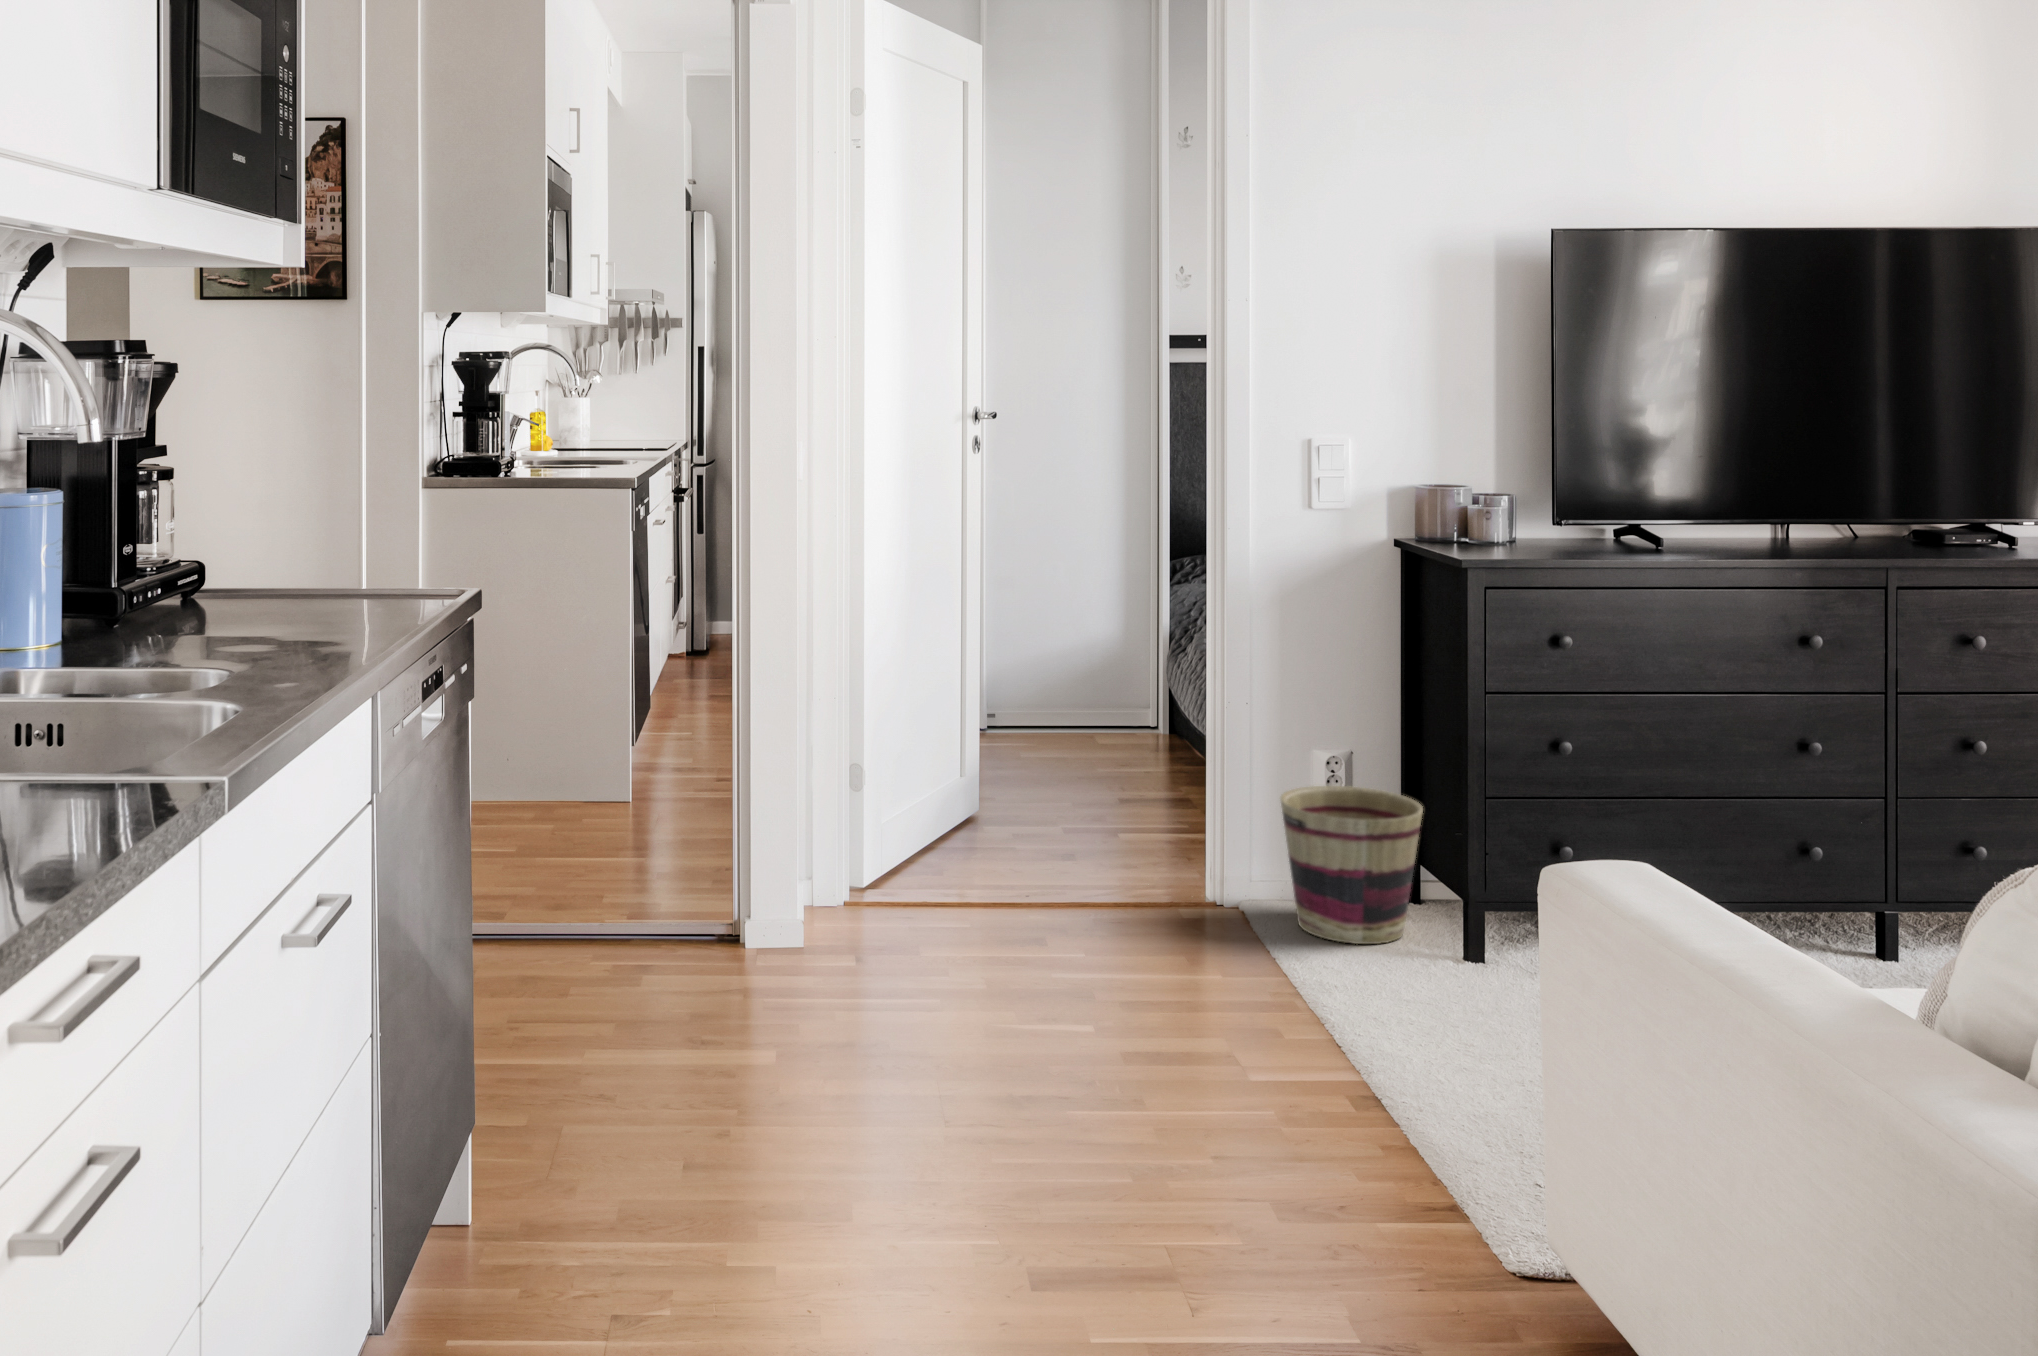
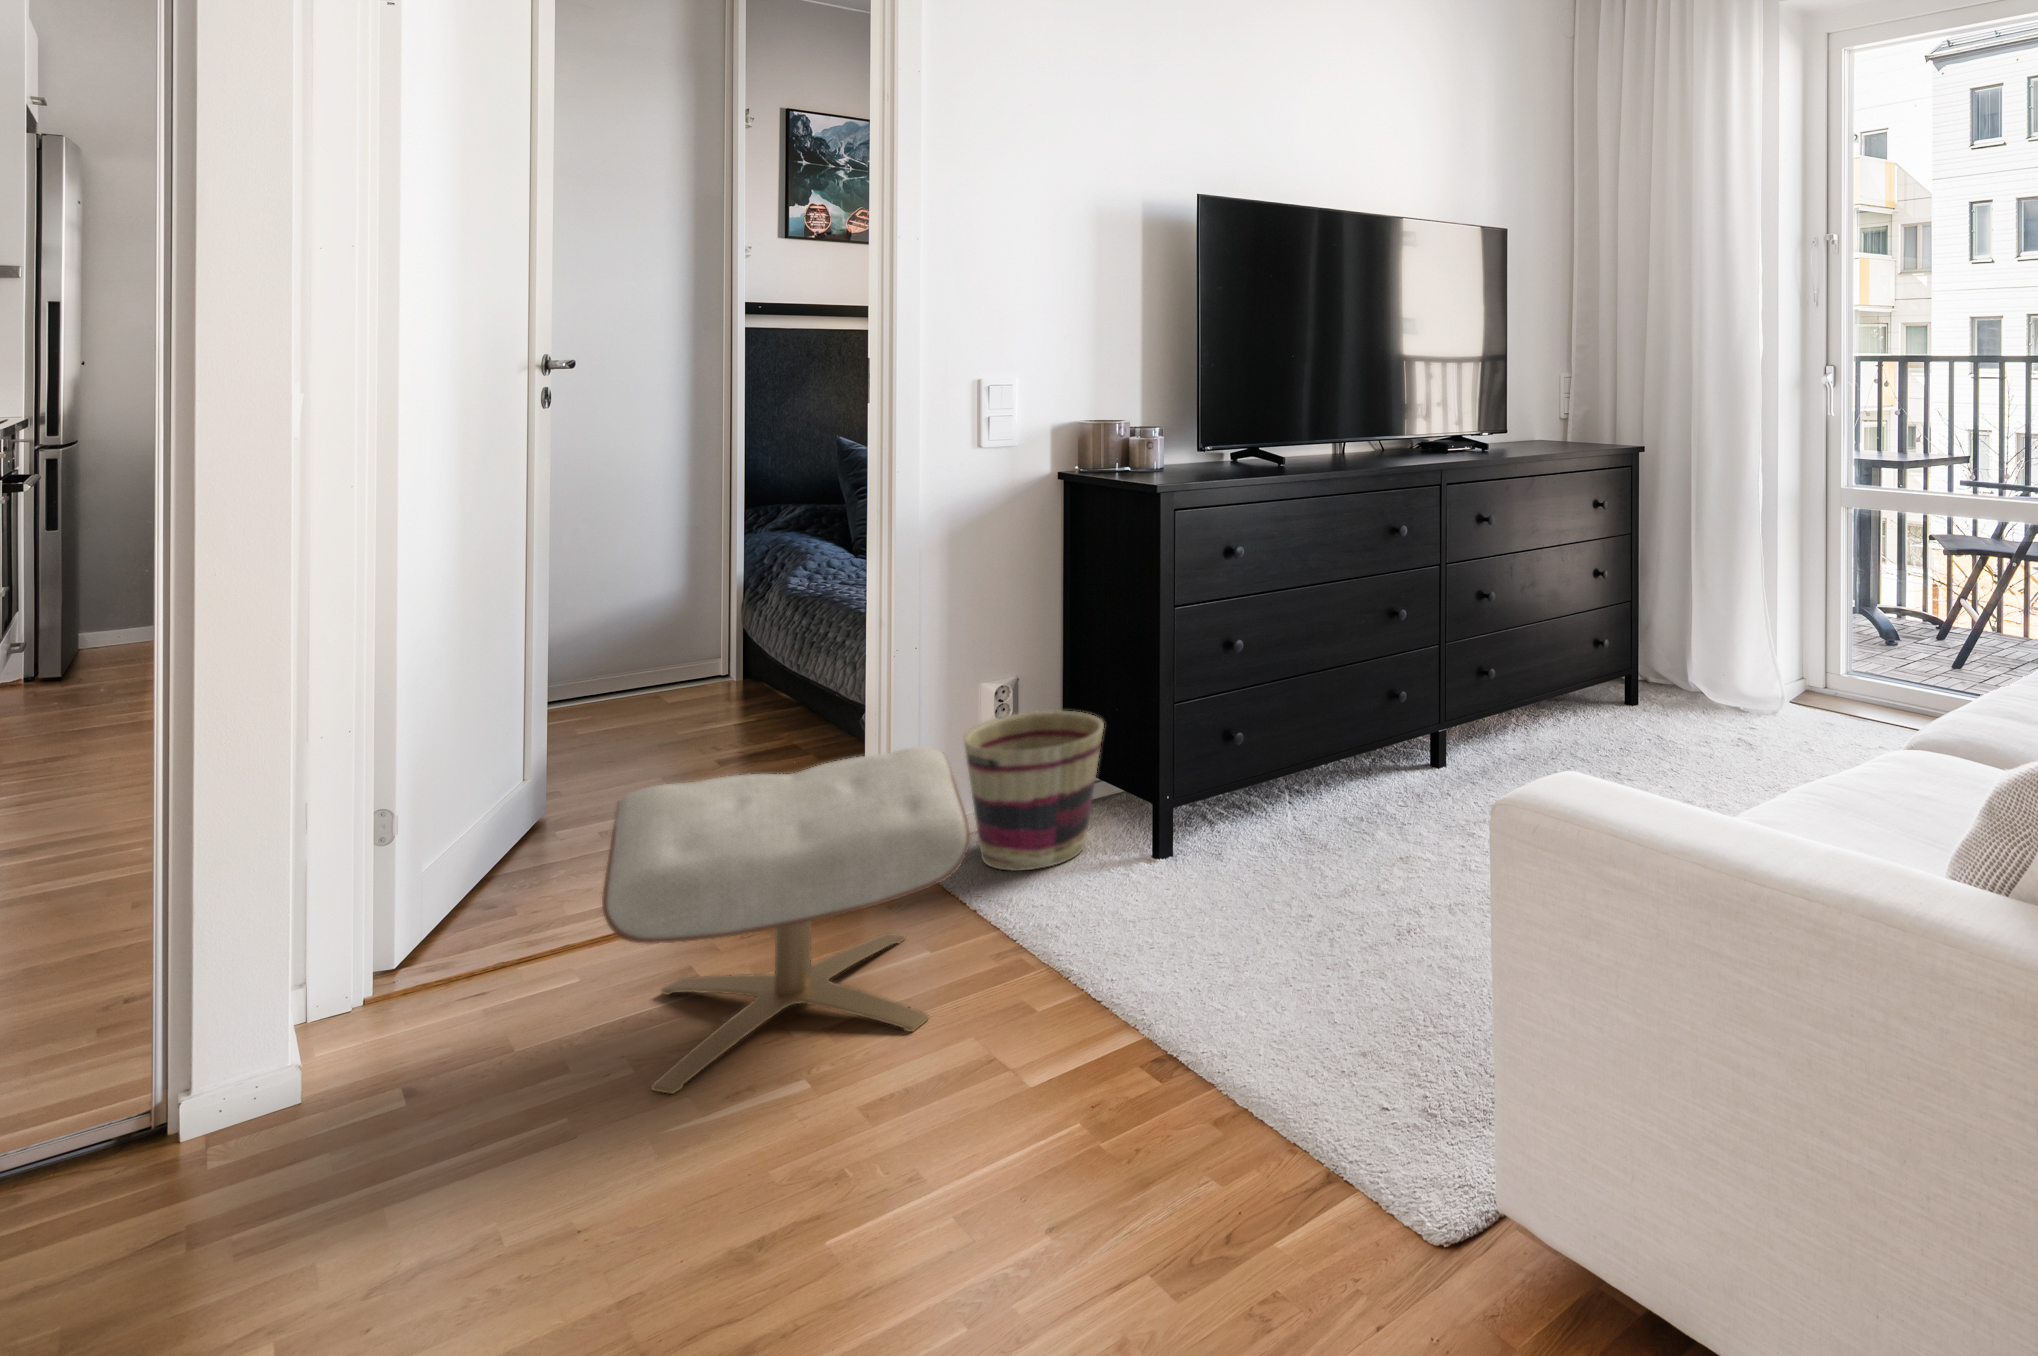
ottoman: none [962,770,1237,1025] -> present [602,747,970,1094]

